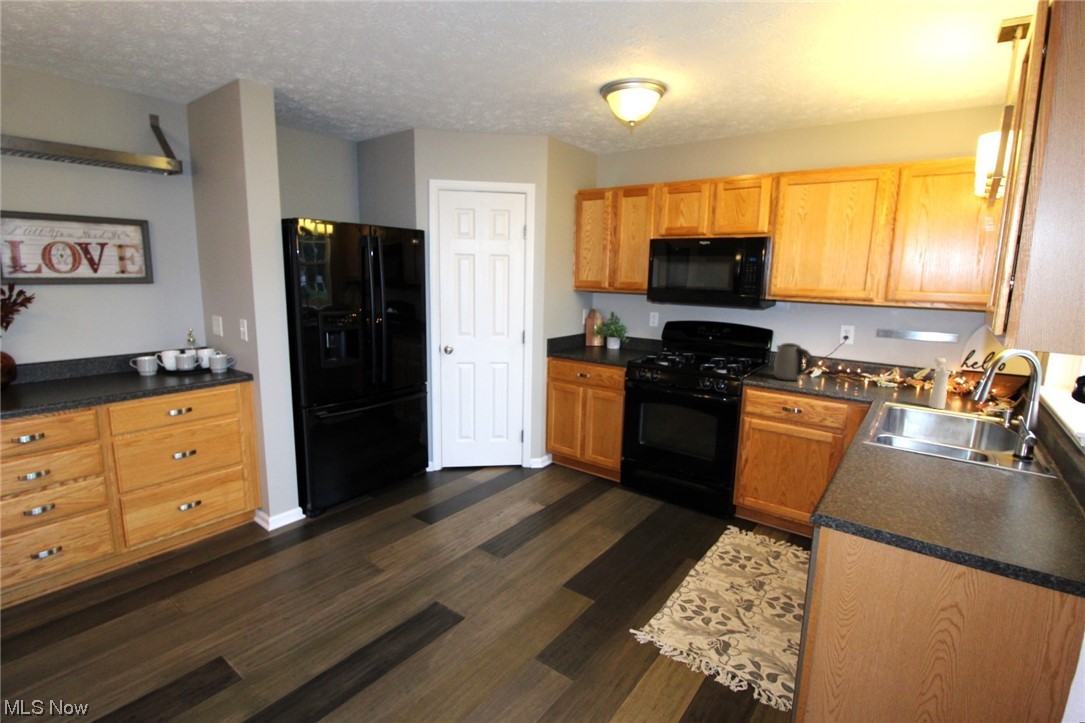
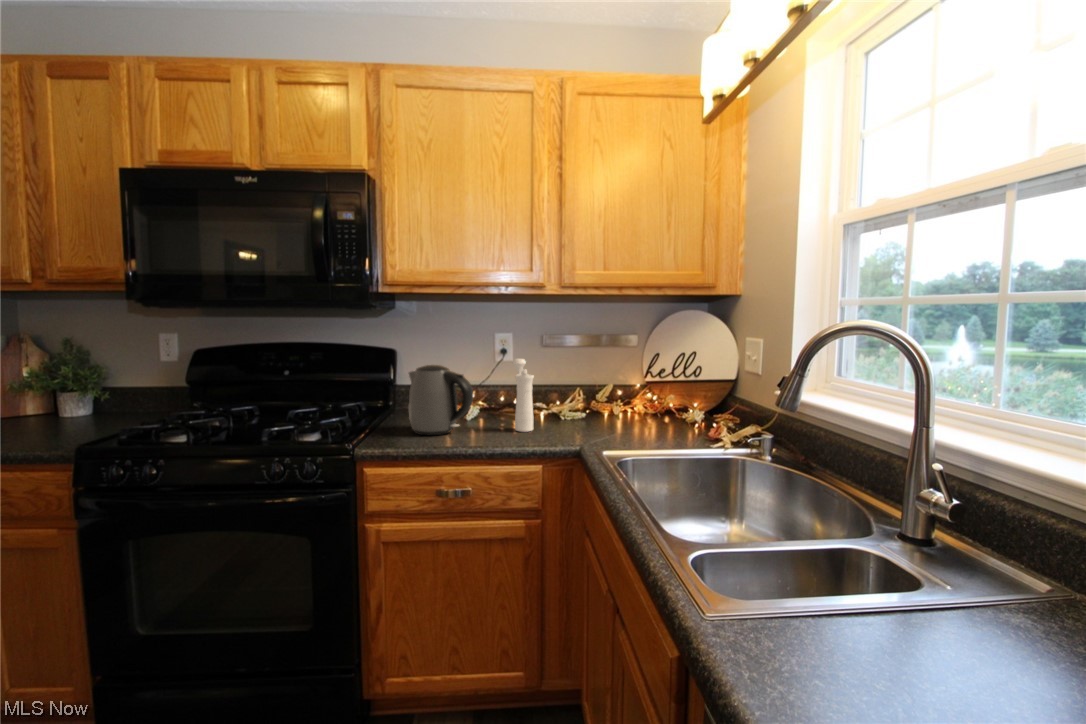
pepper mill: present [929,358,951,409] -> present [513,359,534,432]

